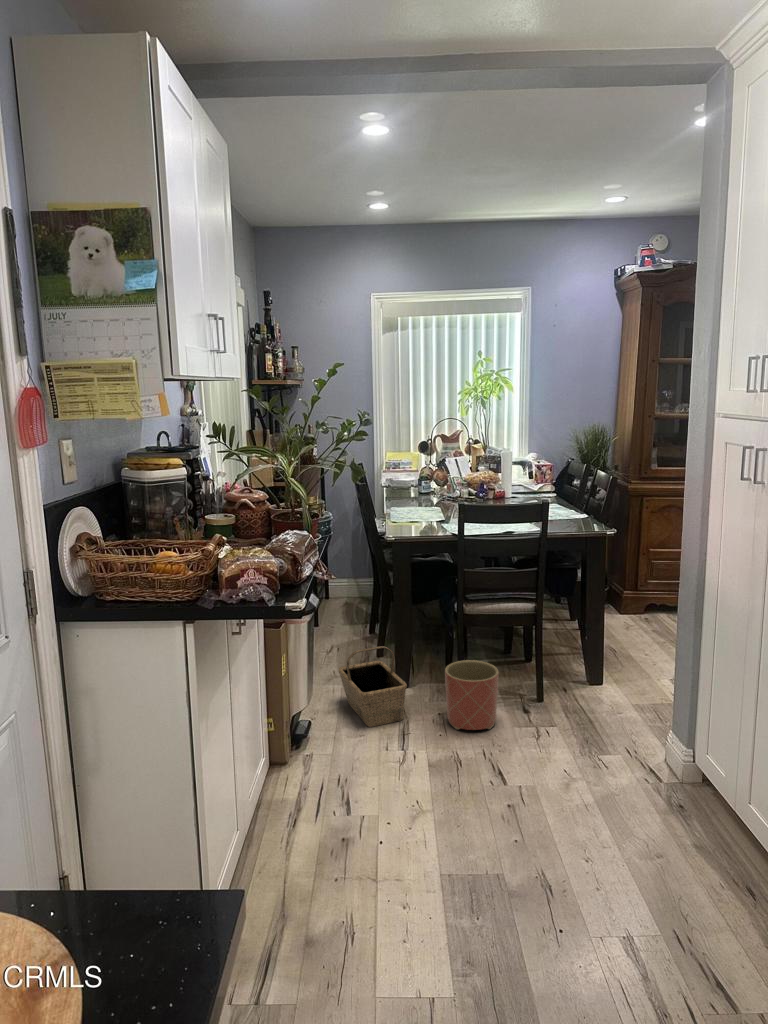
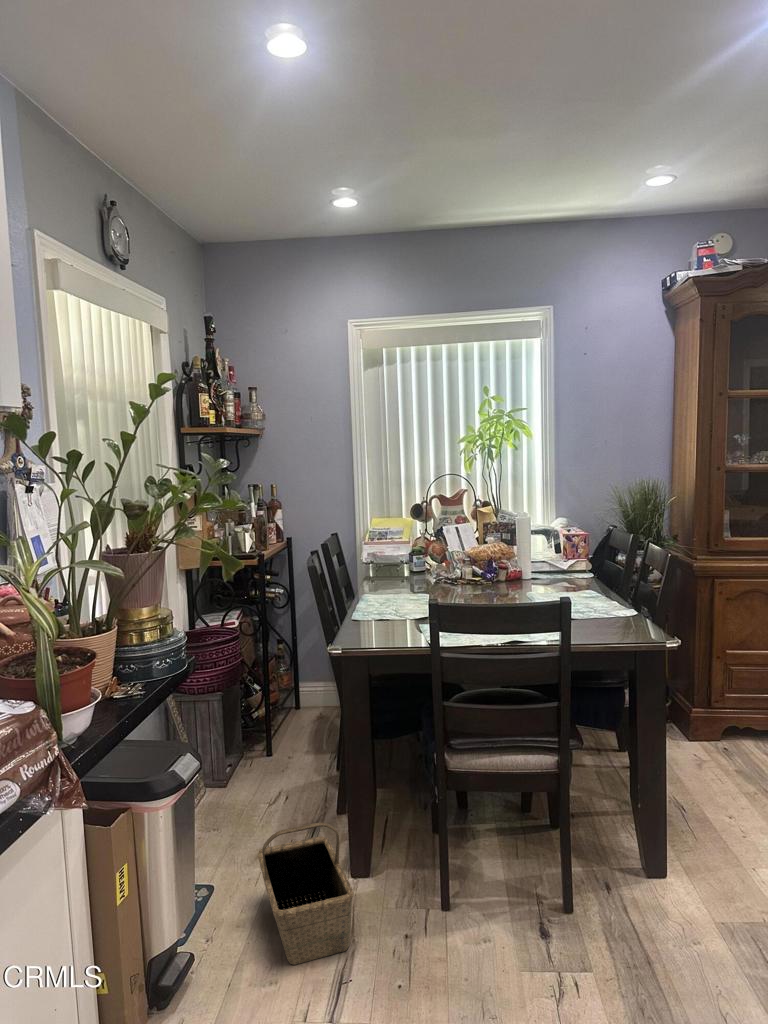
planter: present [445,660,499,730] -> none [413,850,499,982]

